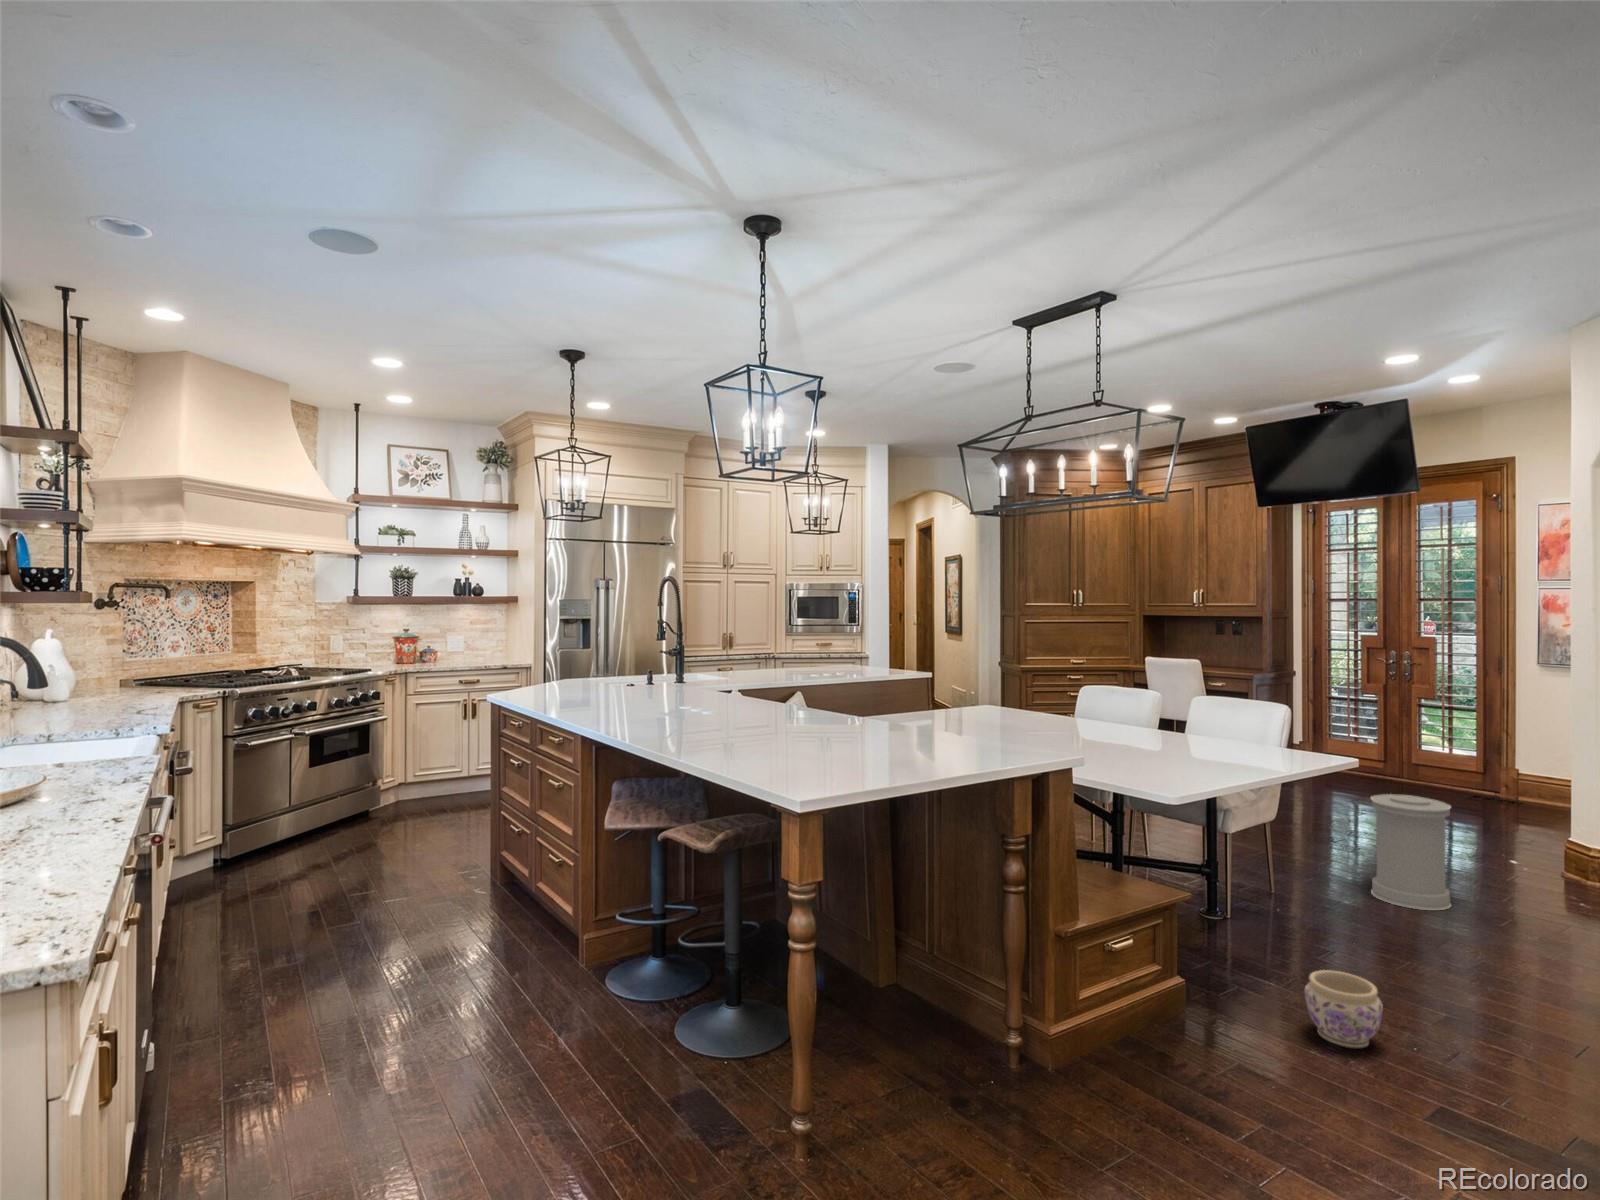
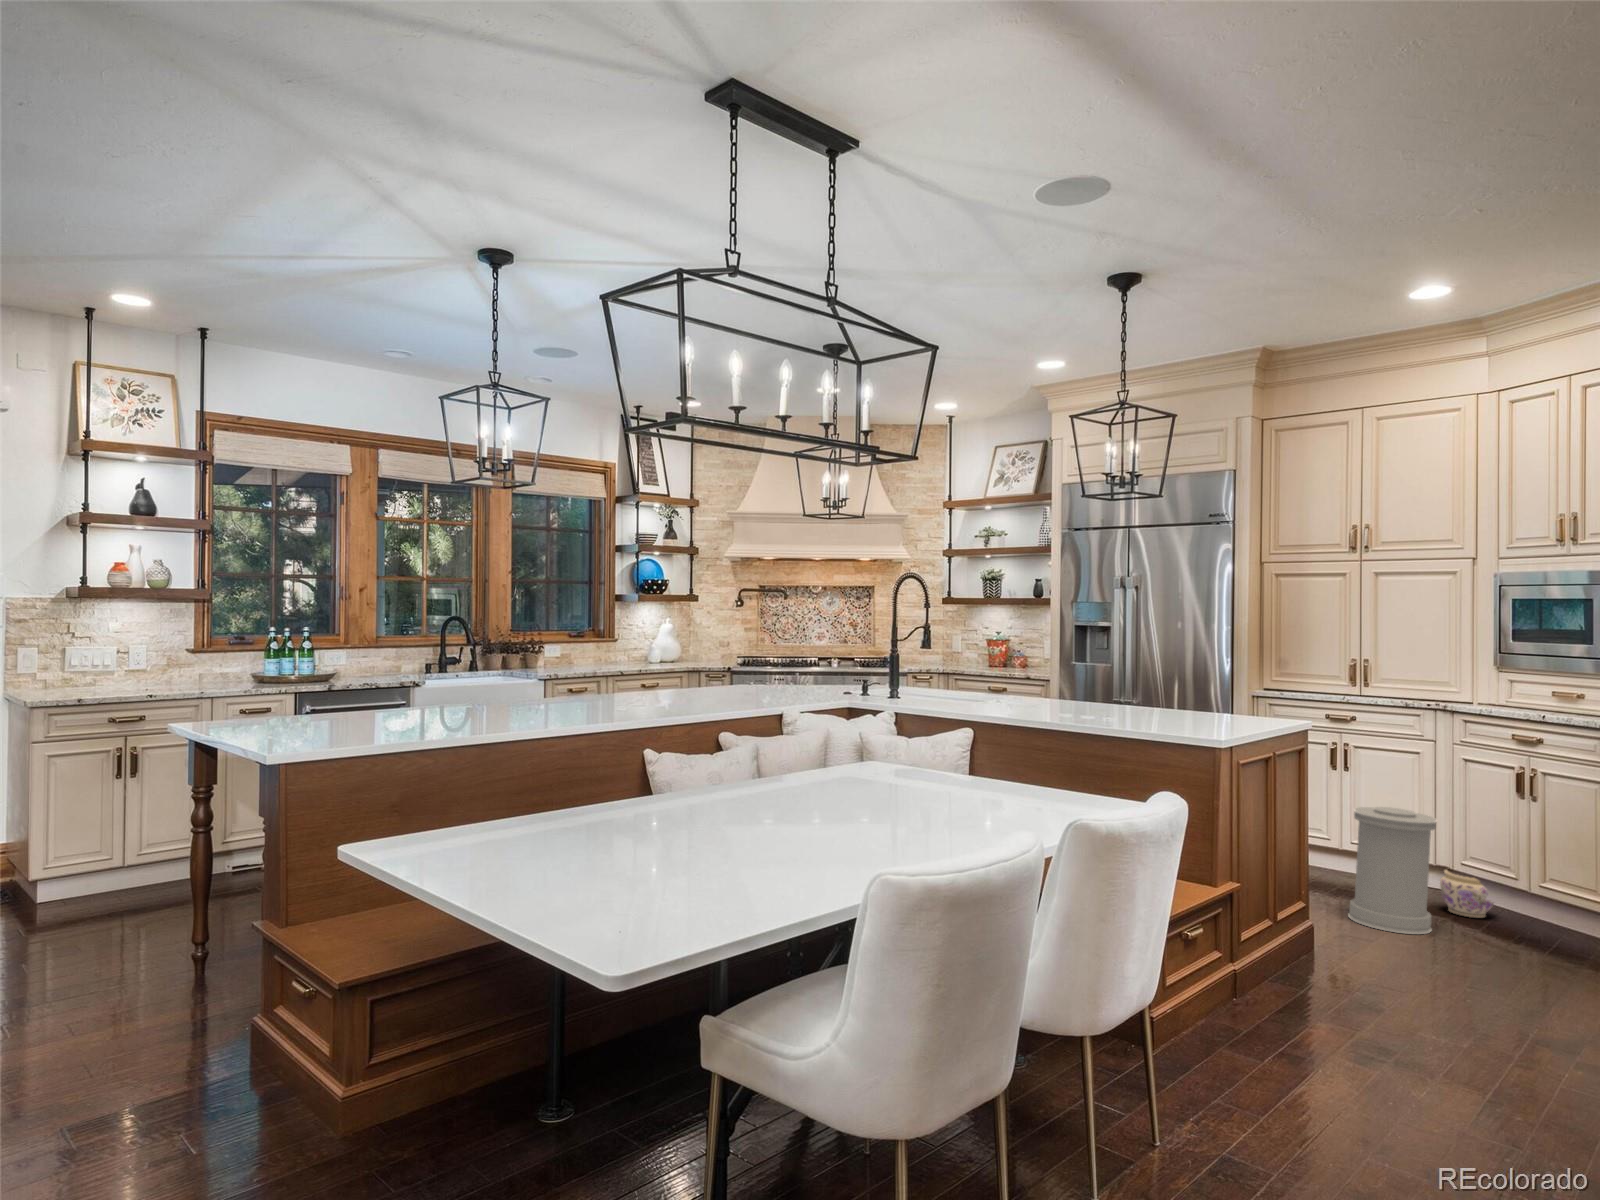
planter: present [1305,970,1383,1049] -> present [1440,870,1494,918]

